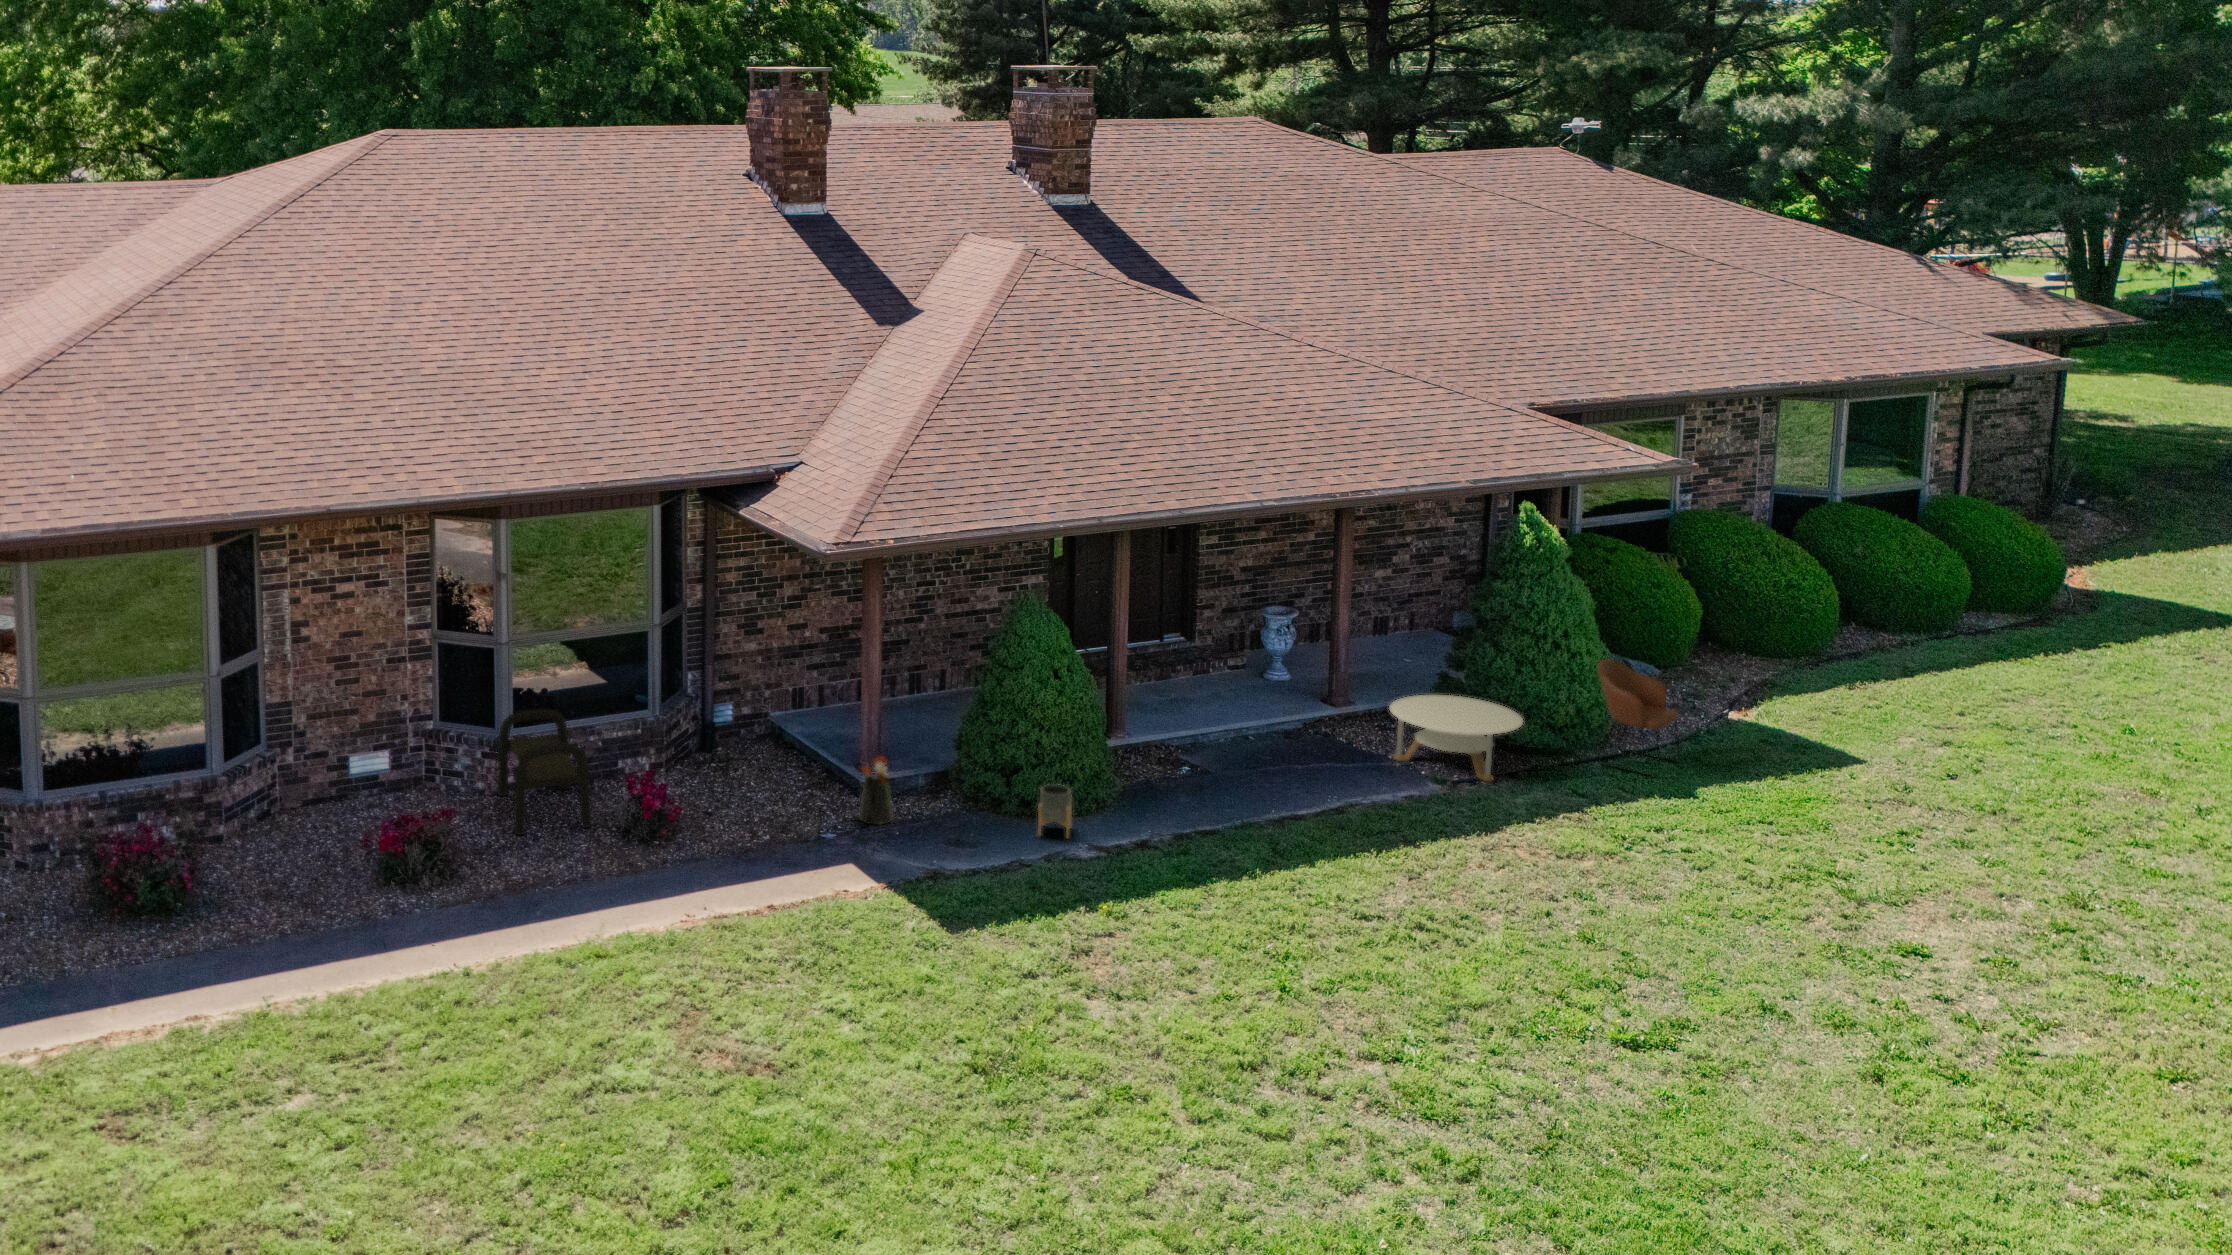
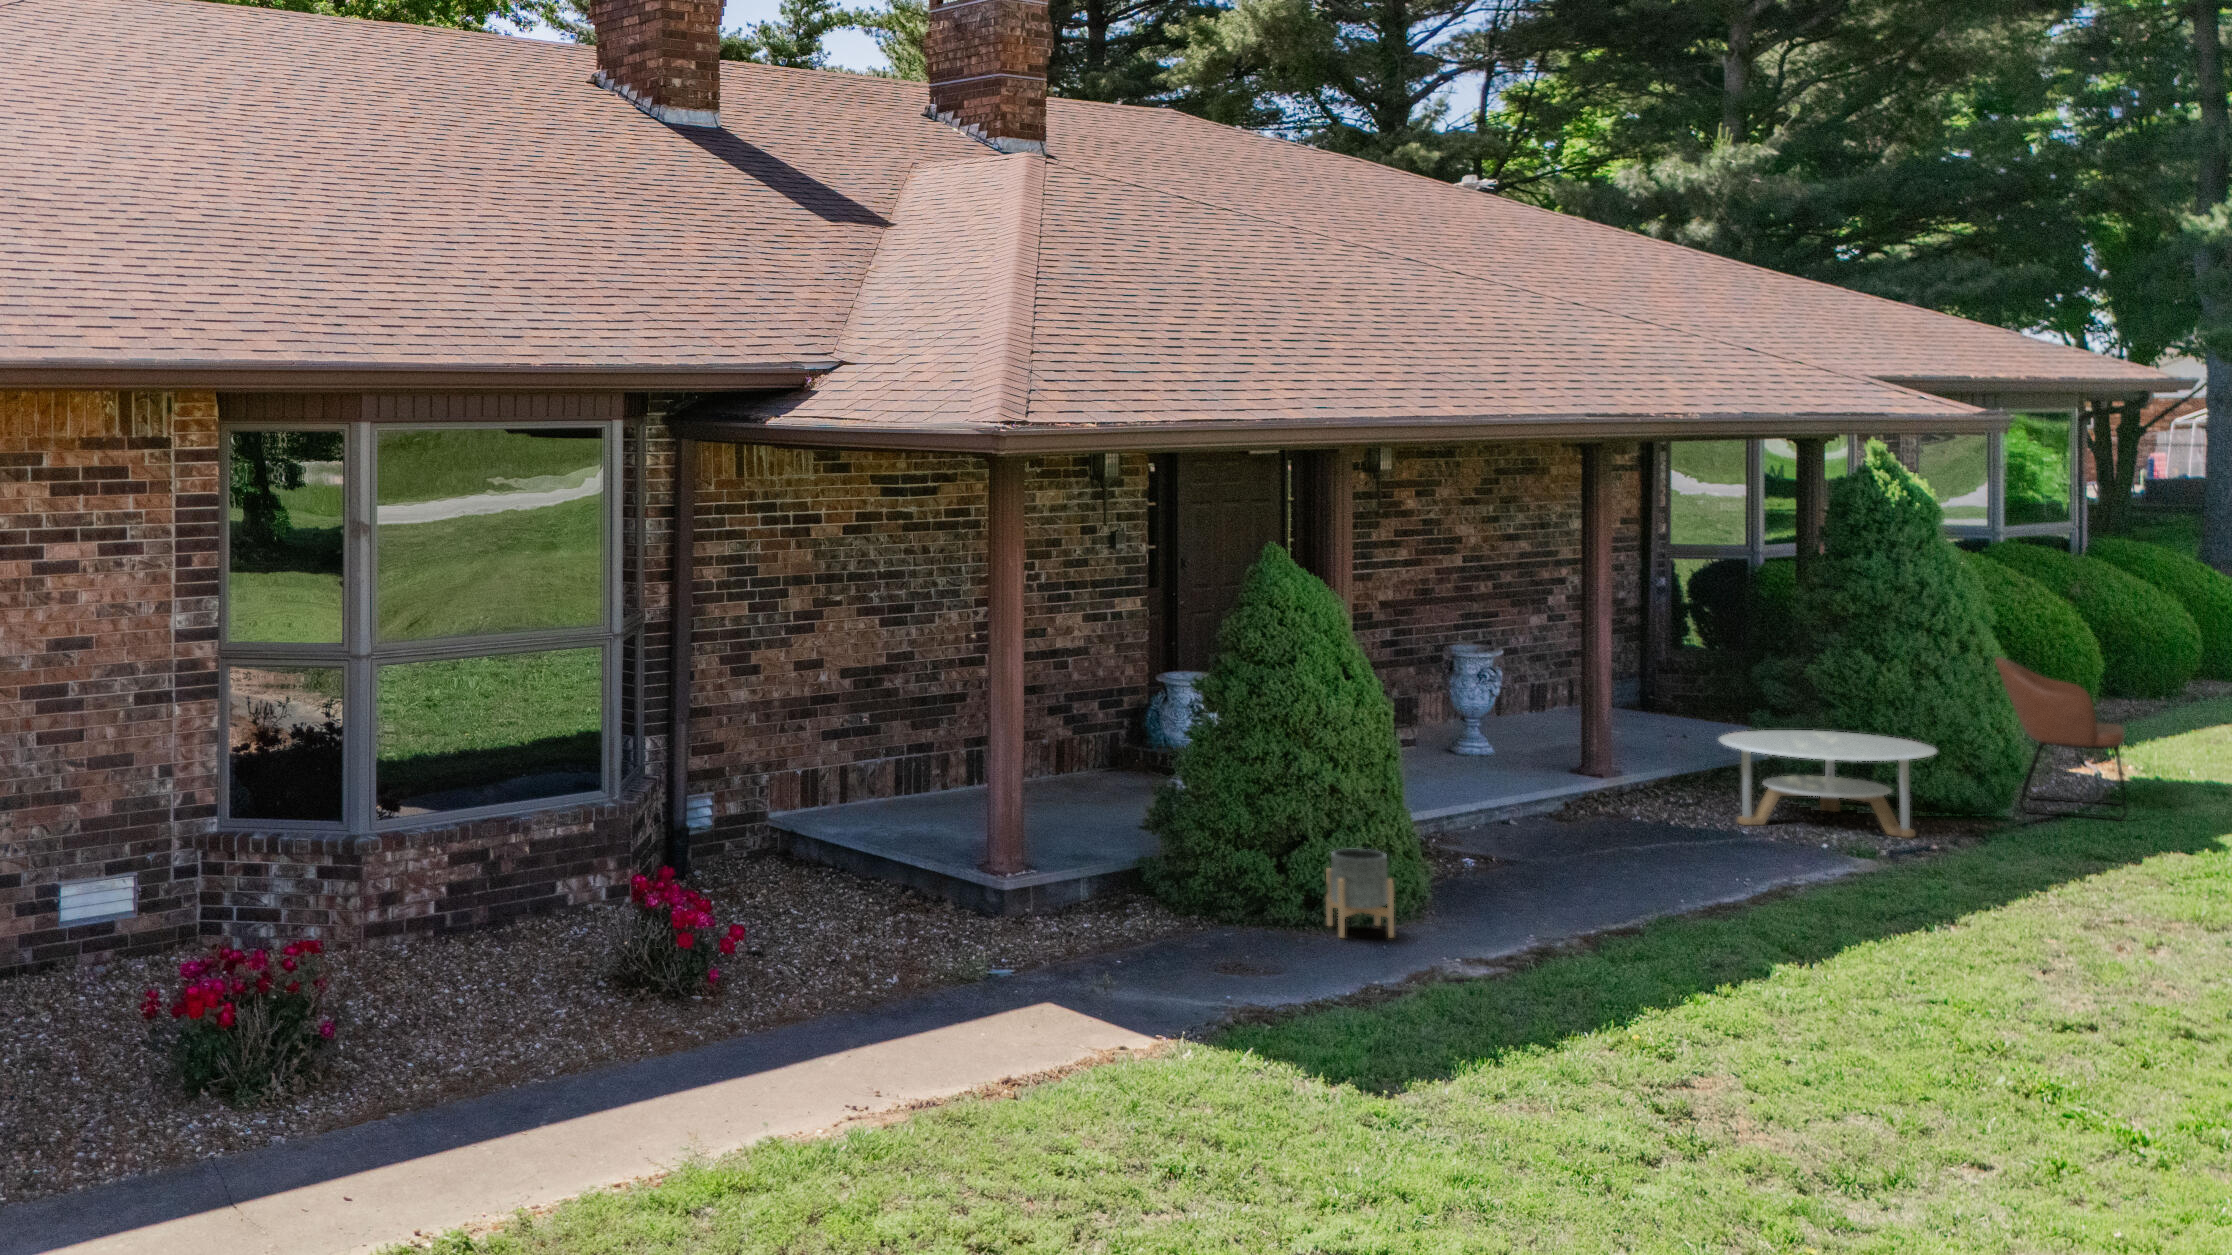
bench: present [497,709,592,835] -> none [342,785,548,1000]
watering can: present [859,756,894,825] -> none [1013,821,1078,943]

